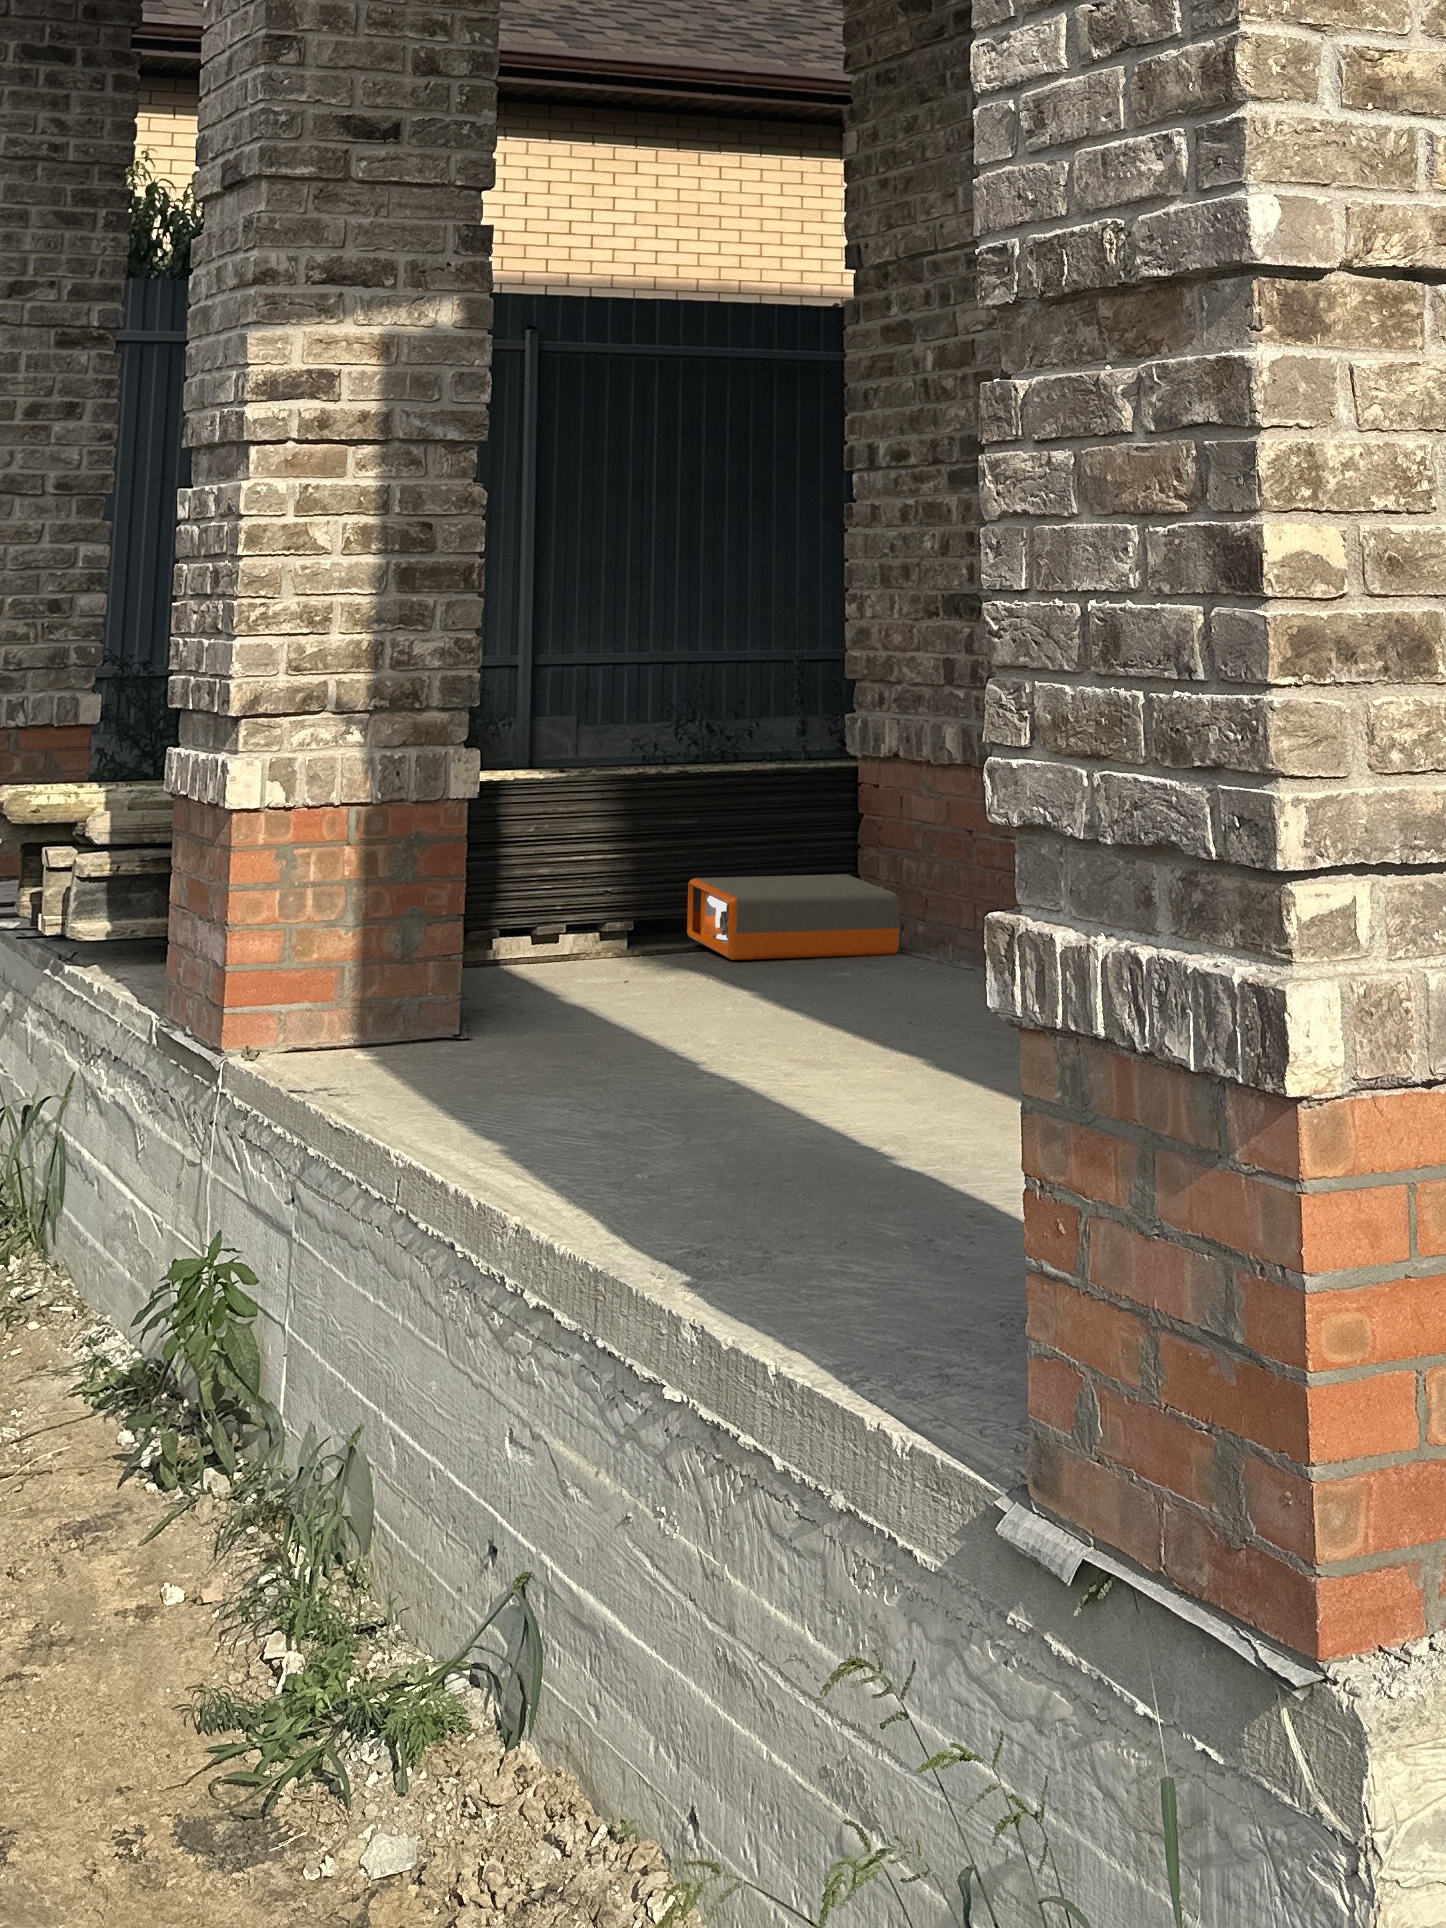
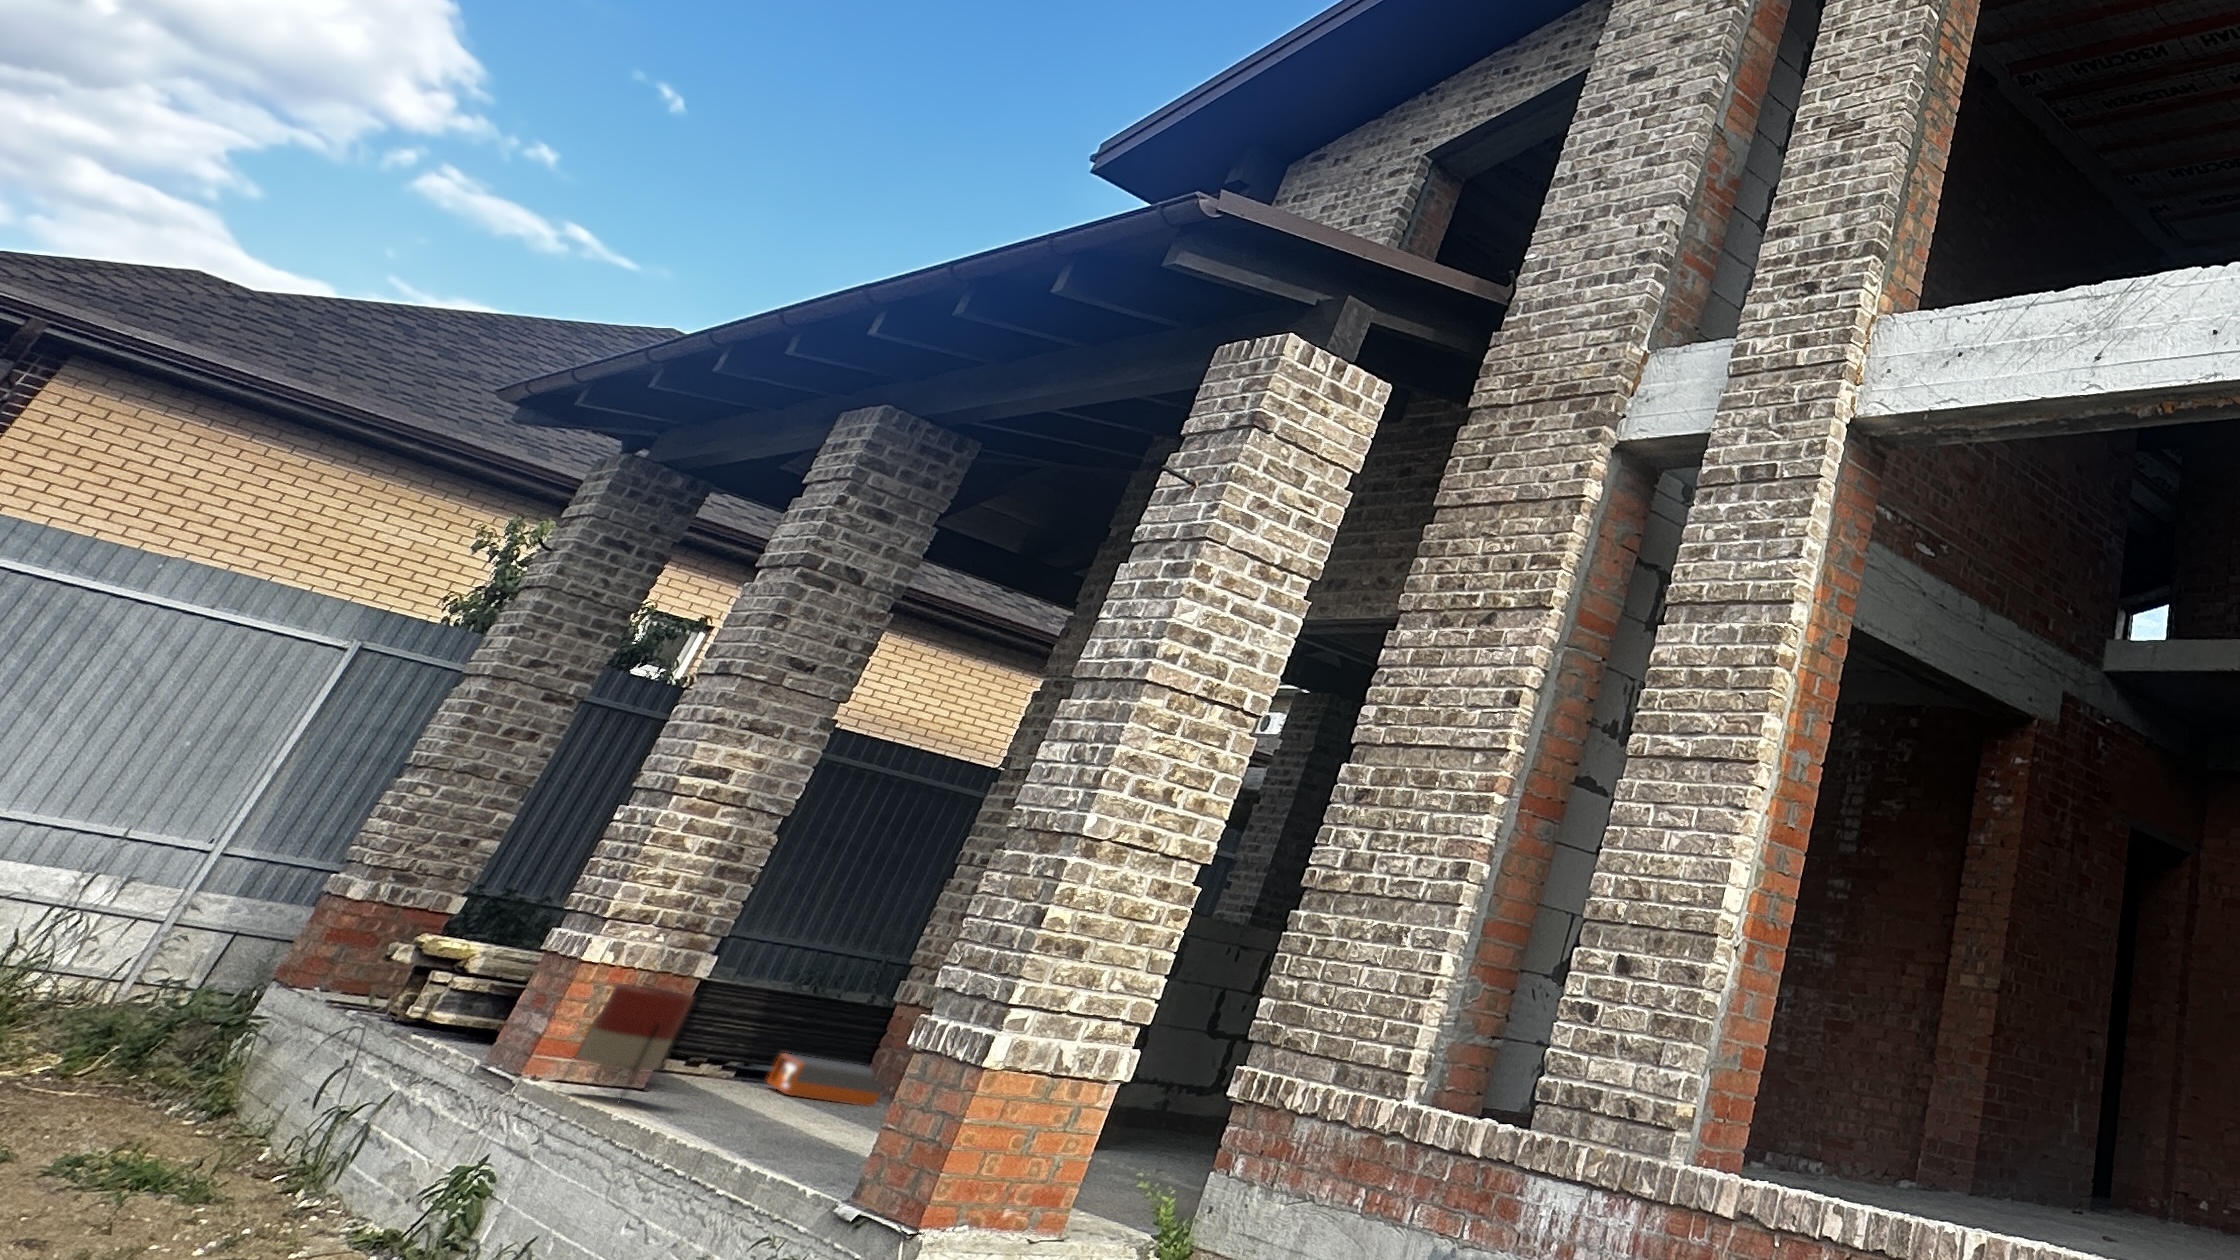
planter: none [296,835,466,1081] -> present [575,984,693,1095]

